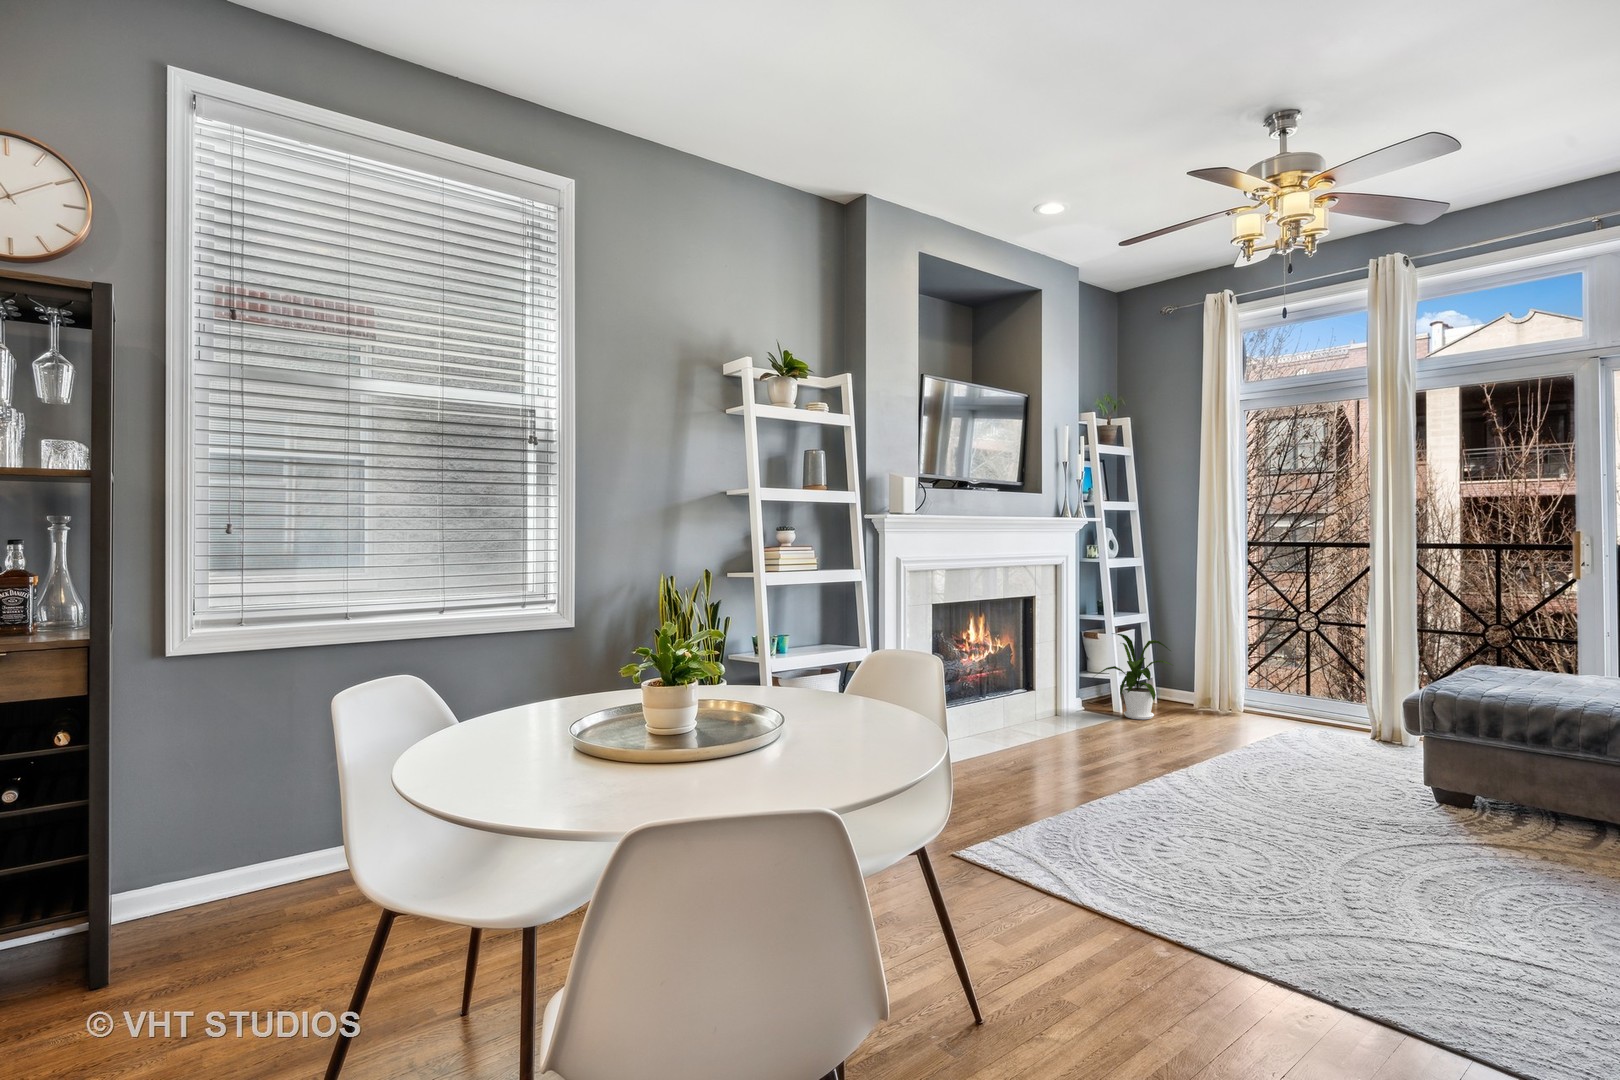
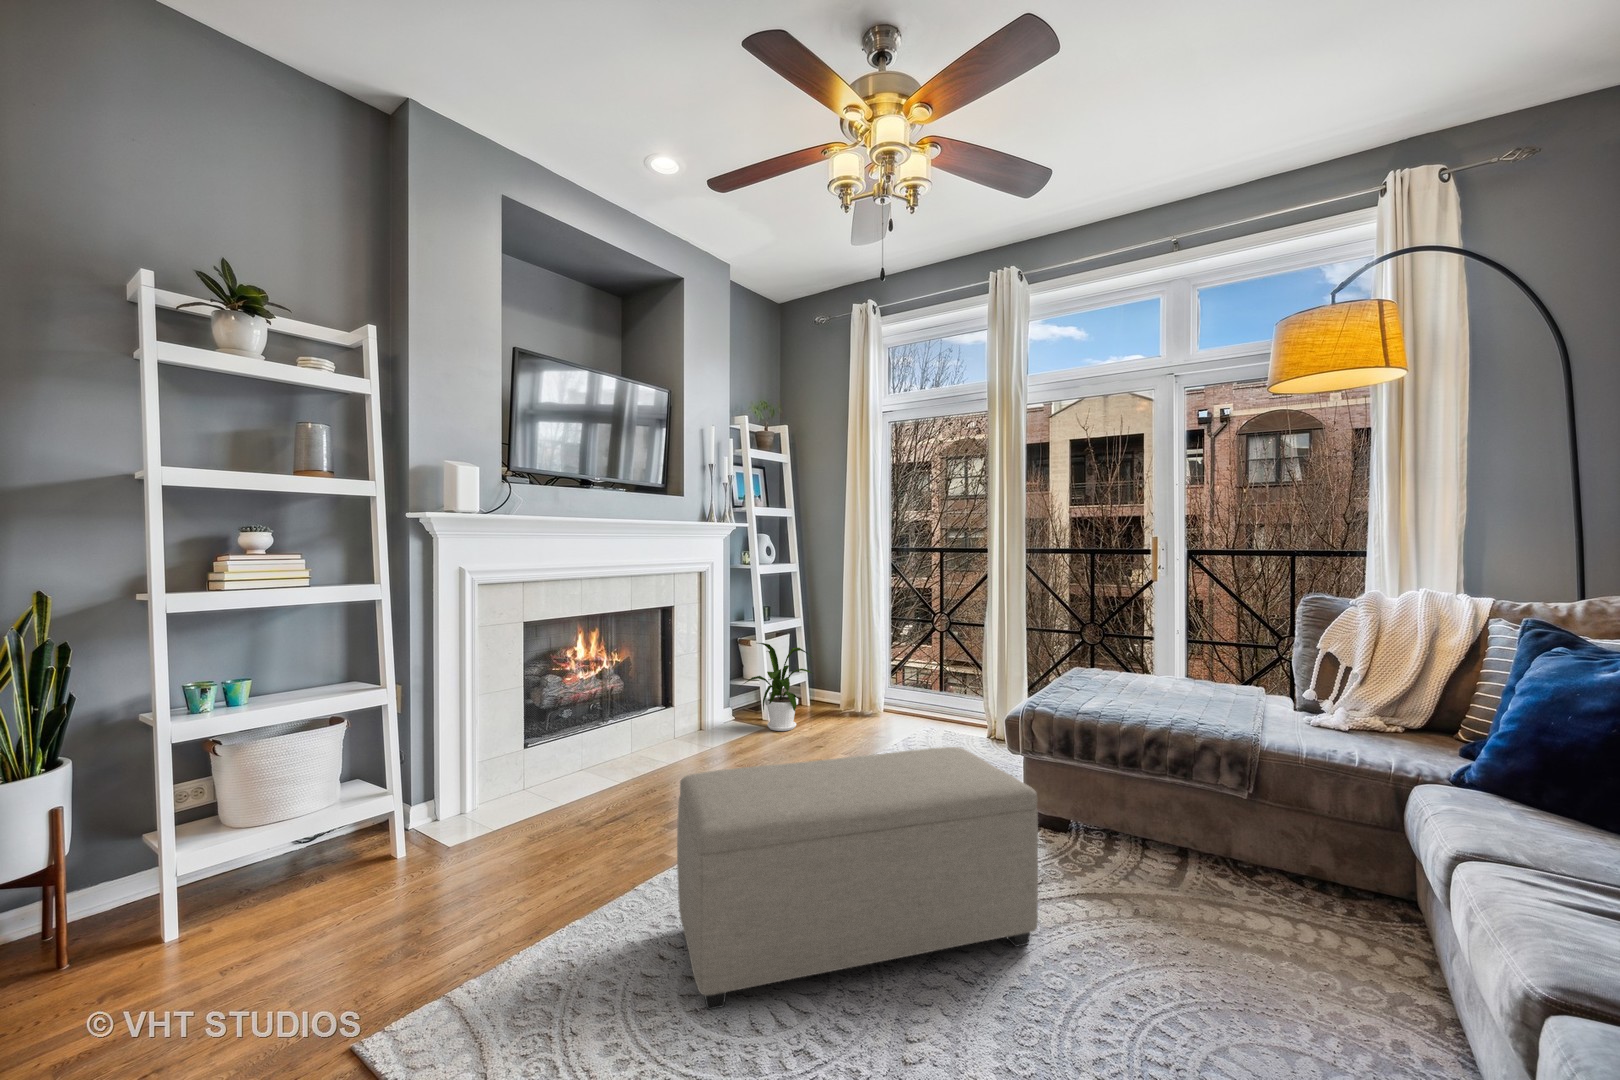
ottoman: none [1121,713,1445,871] -> present [677,747,1038,1010]

